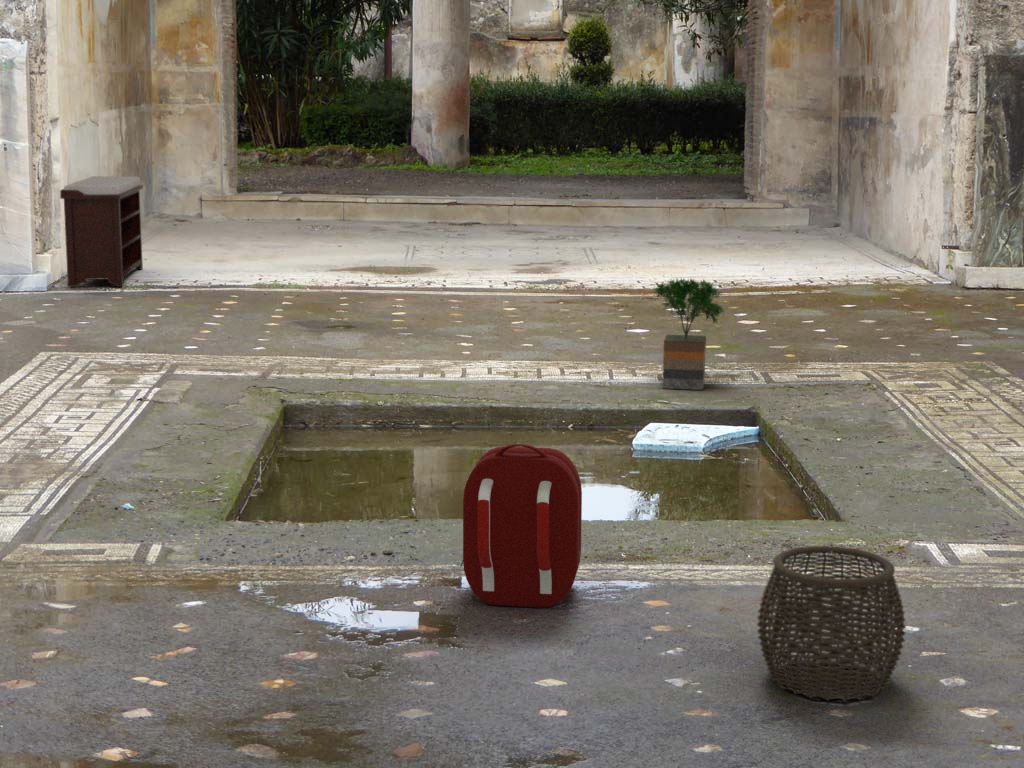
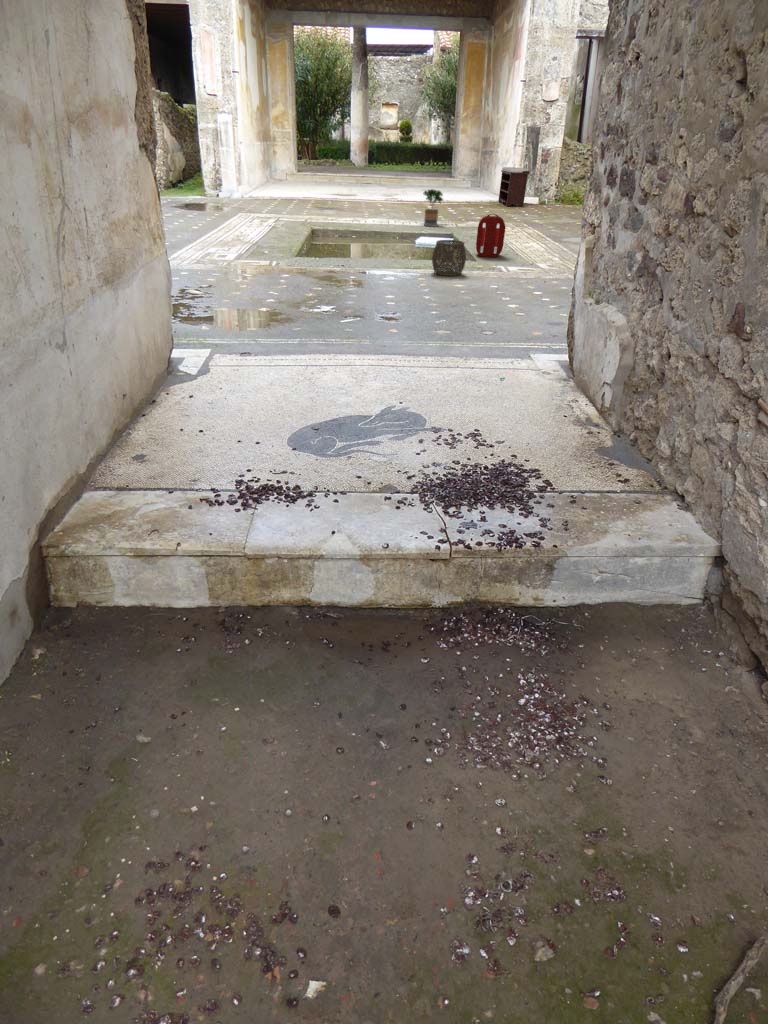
bench: present [60,176,143,287] -> present [498,167,529,207]
backpack: present [460,444,582,608] -> present [476,214,505,257]

